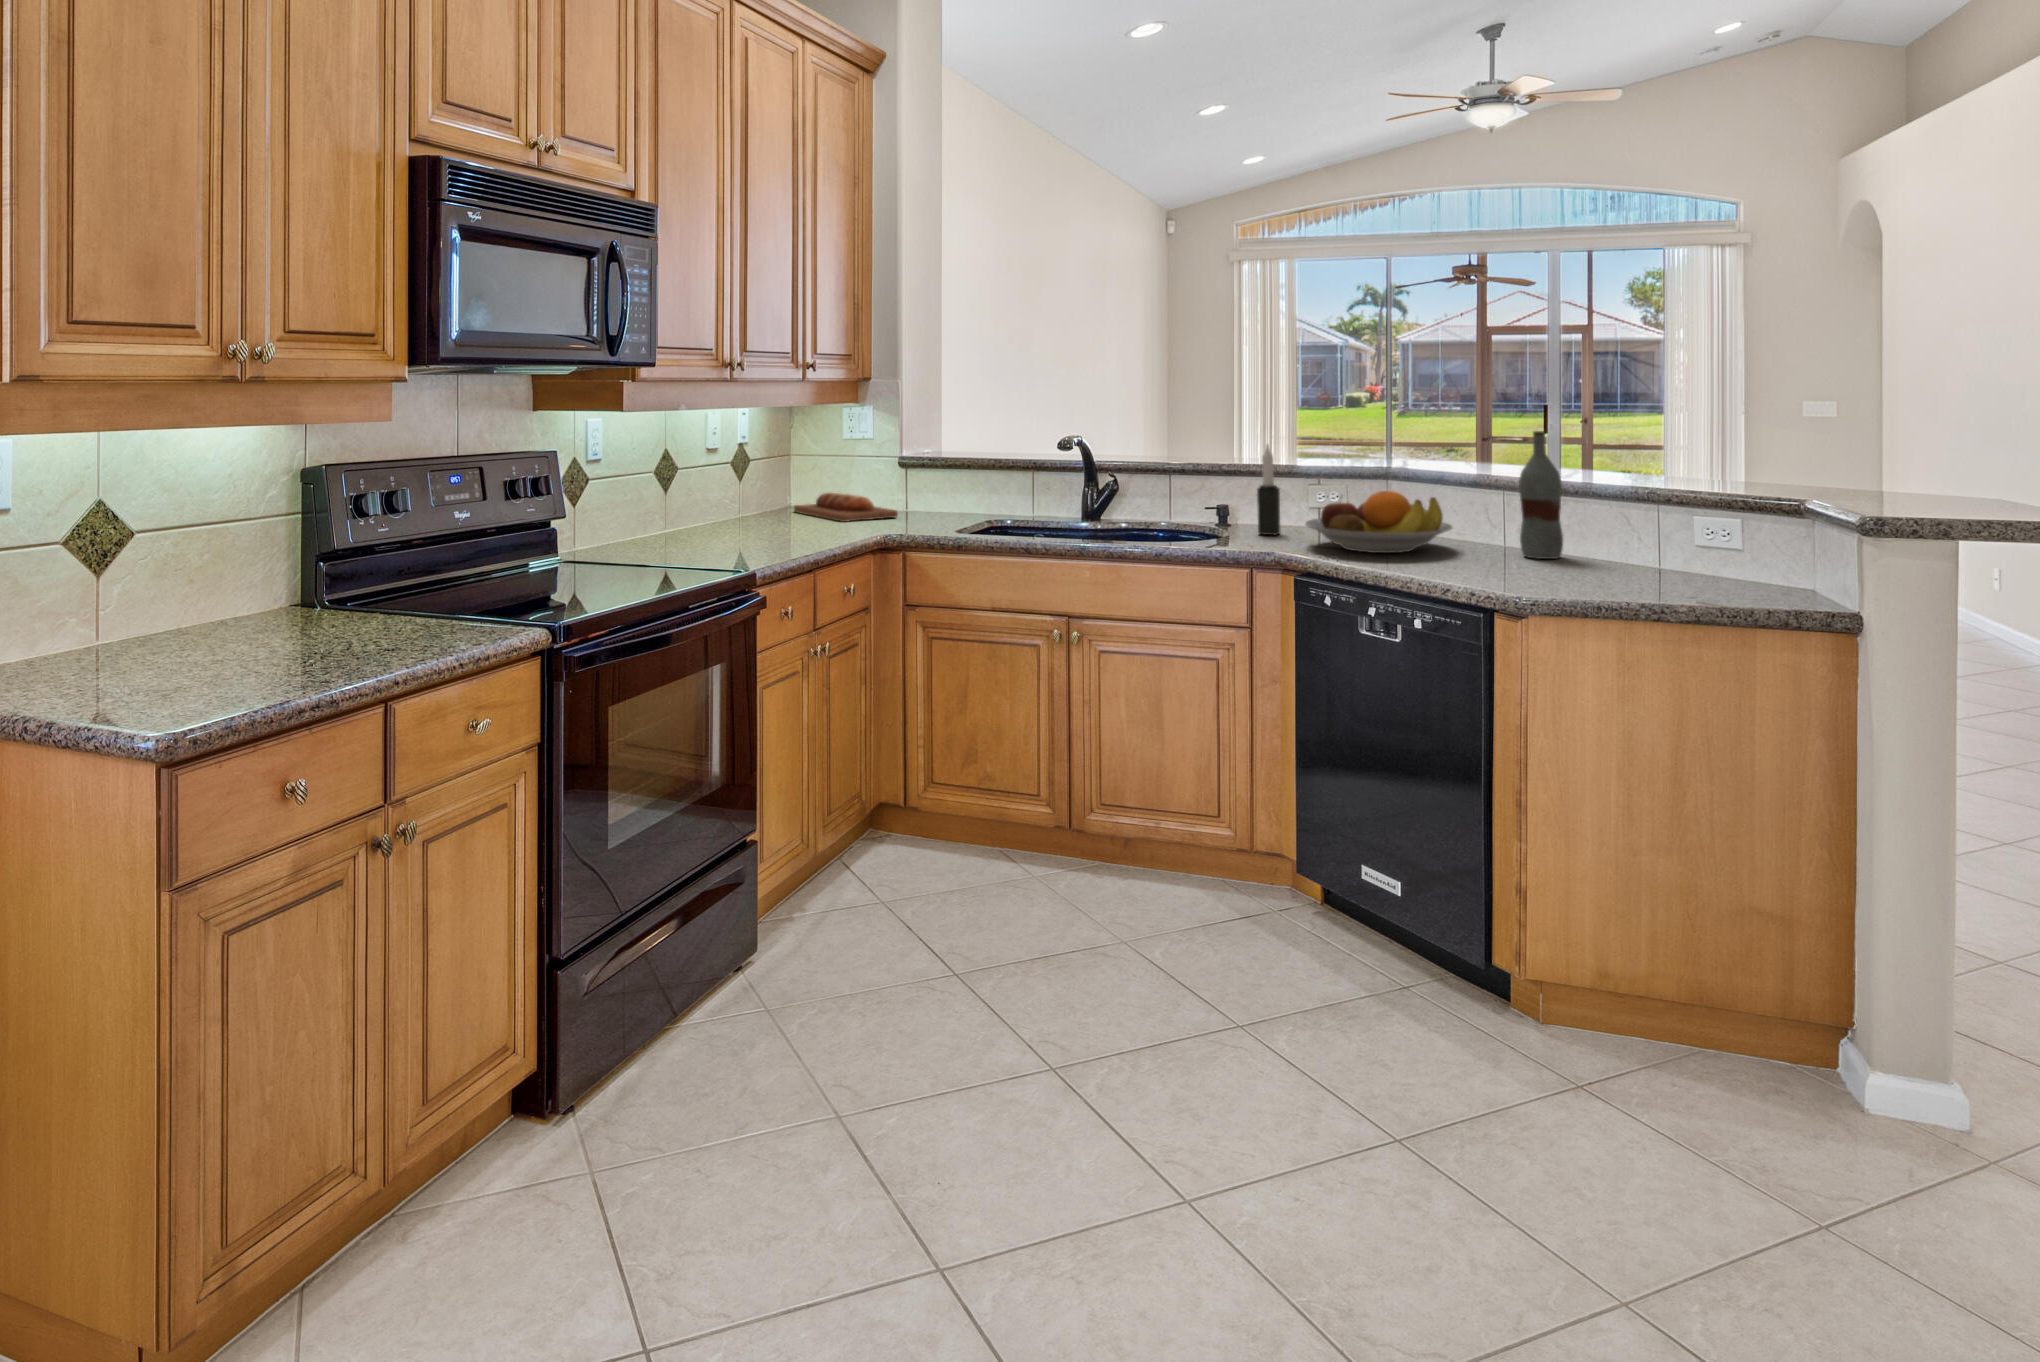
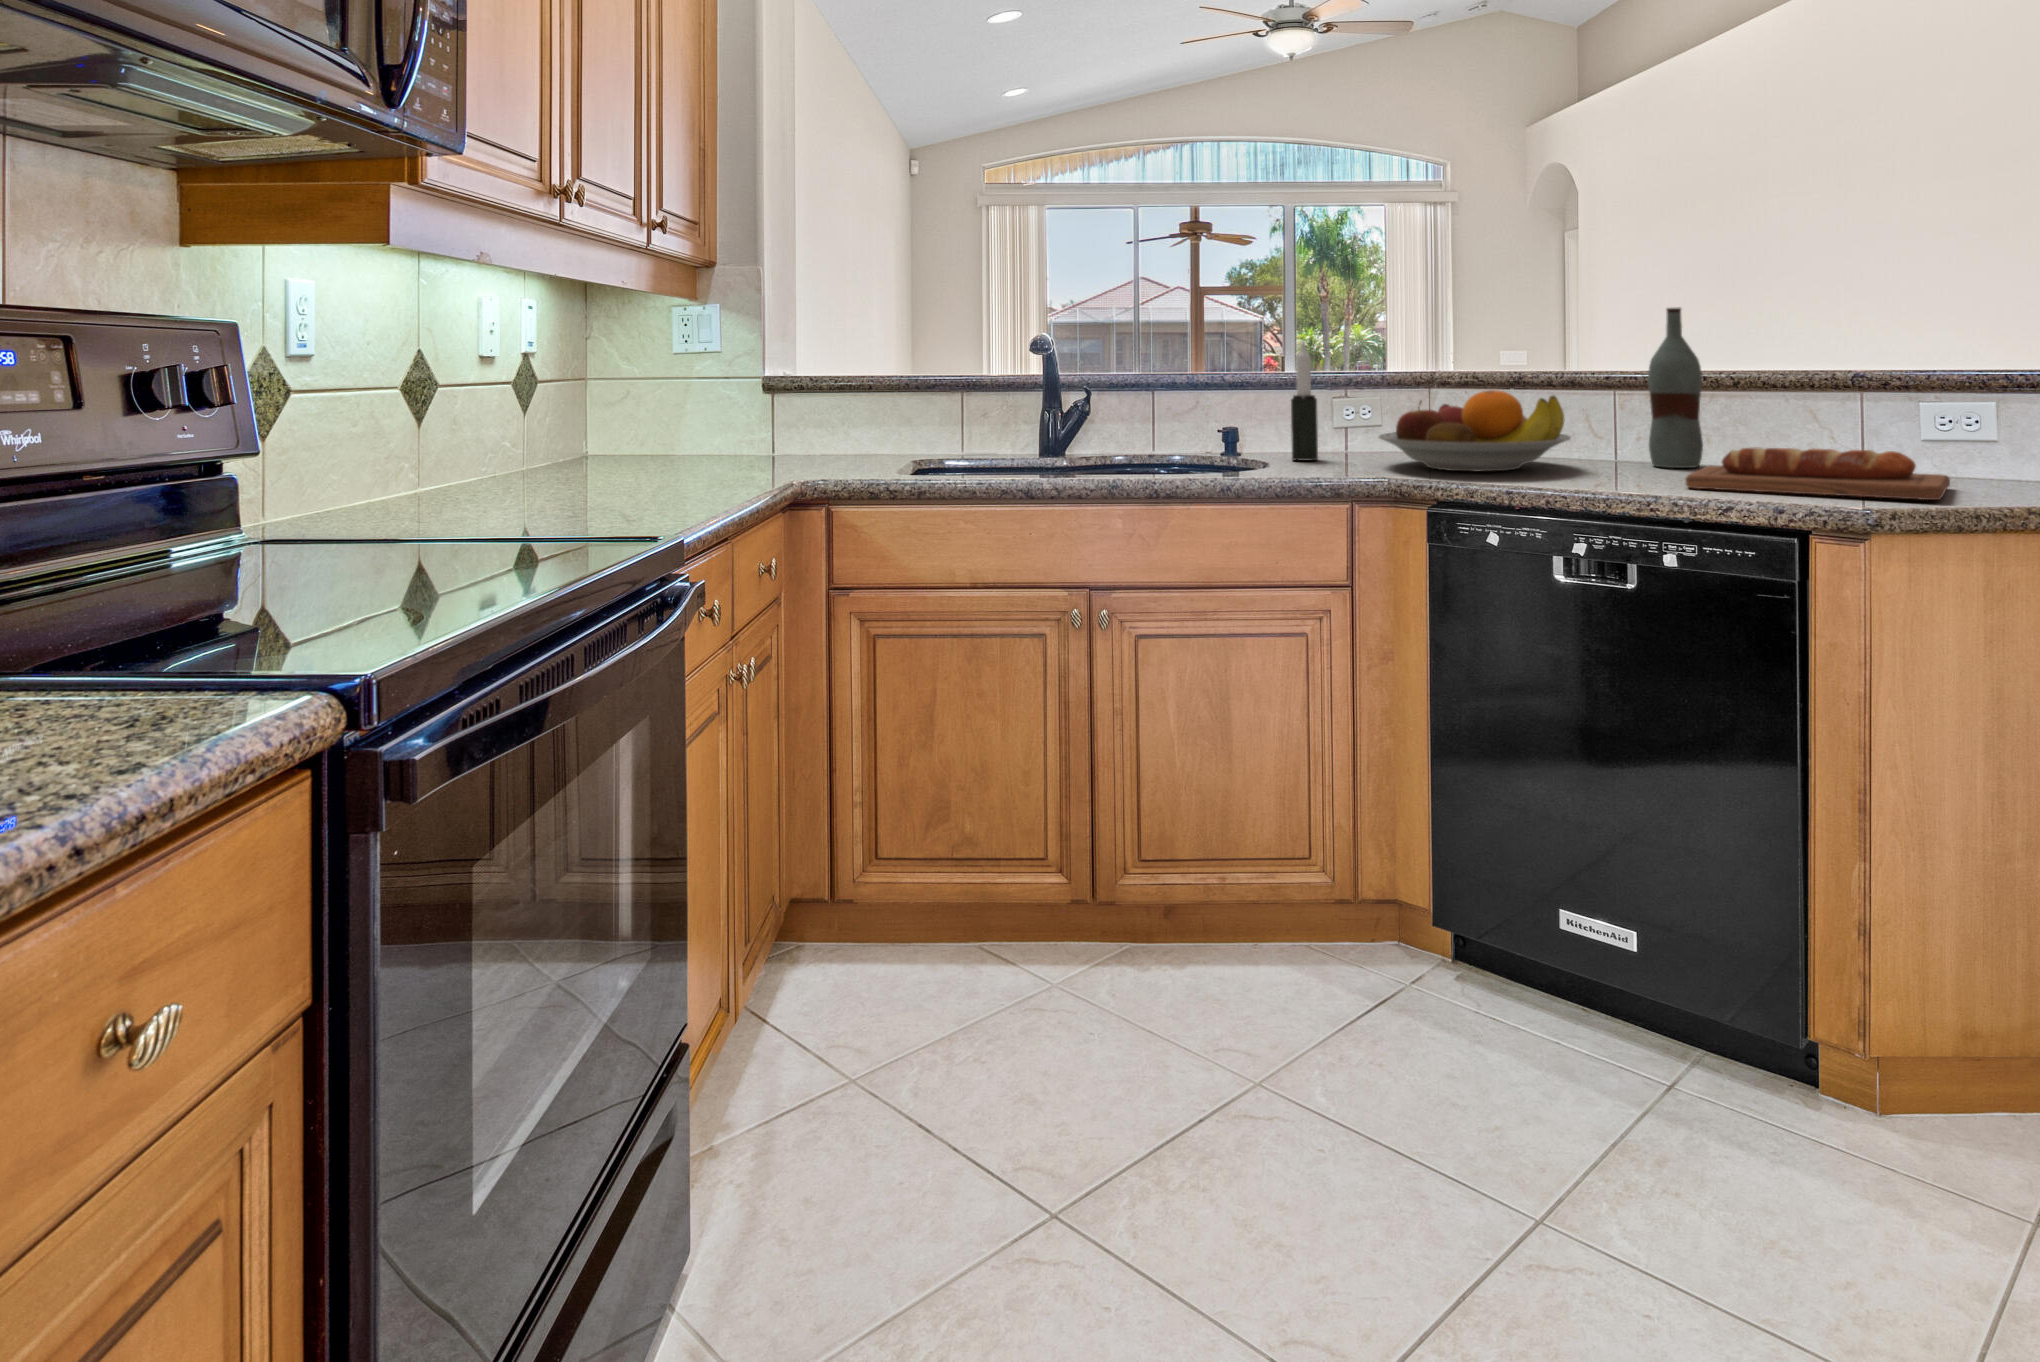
bread loaf: present [794,493,898,522] -> present [1686,447,1950,500]

